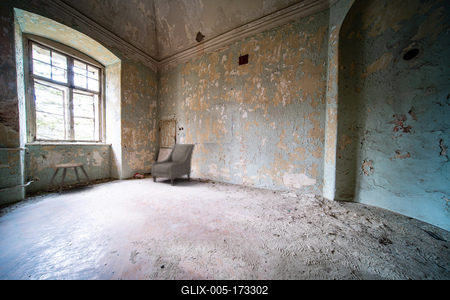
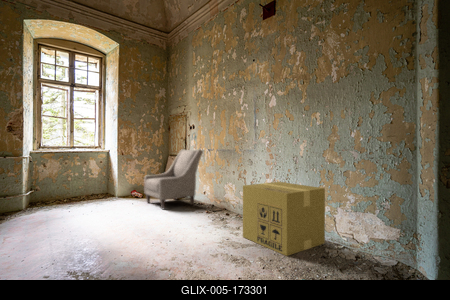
stool: present [47,163,93,194] -> none [44,174,84,207]
cardboard box: none [251,163,294,206] -> present [243,182,325,256]

